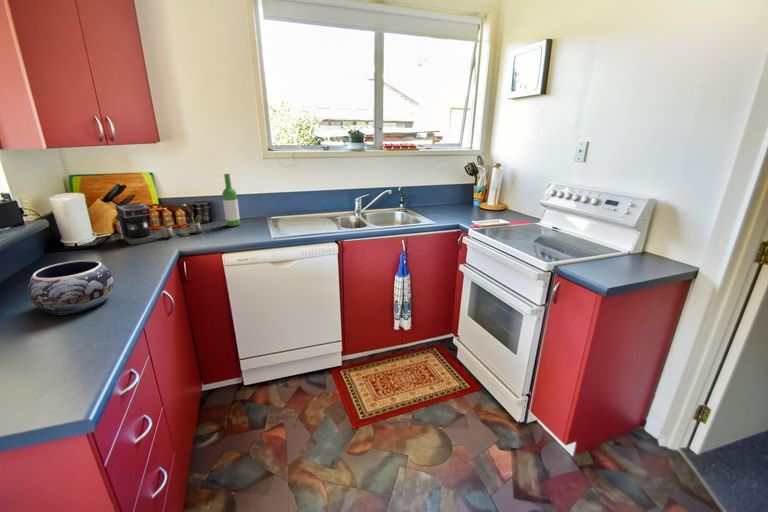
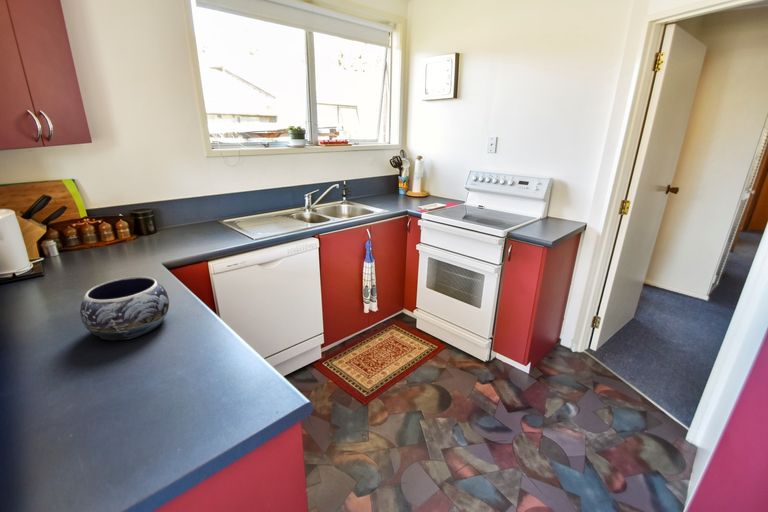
wine bottle: present [222,174,240,226] -> none [172,177,194,234]
coffee maker: present [116,203,201,245] -> none [51,216,159,267]

